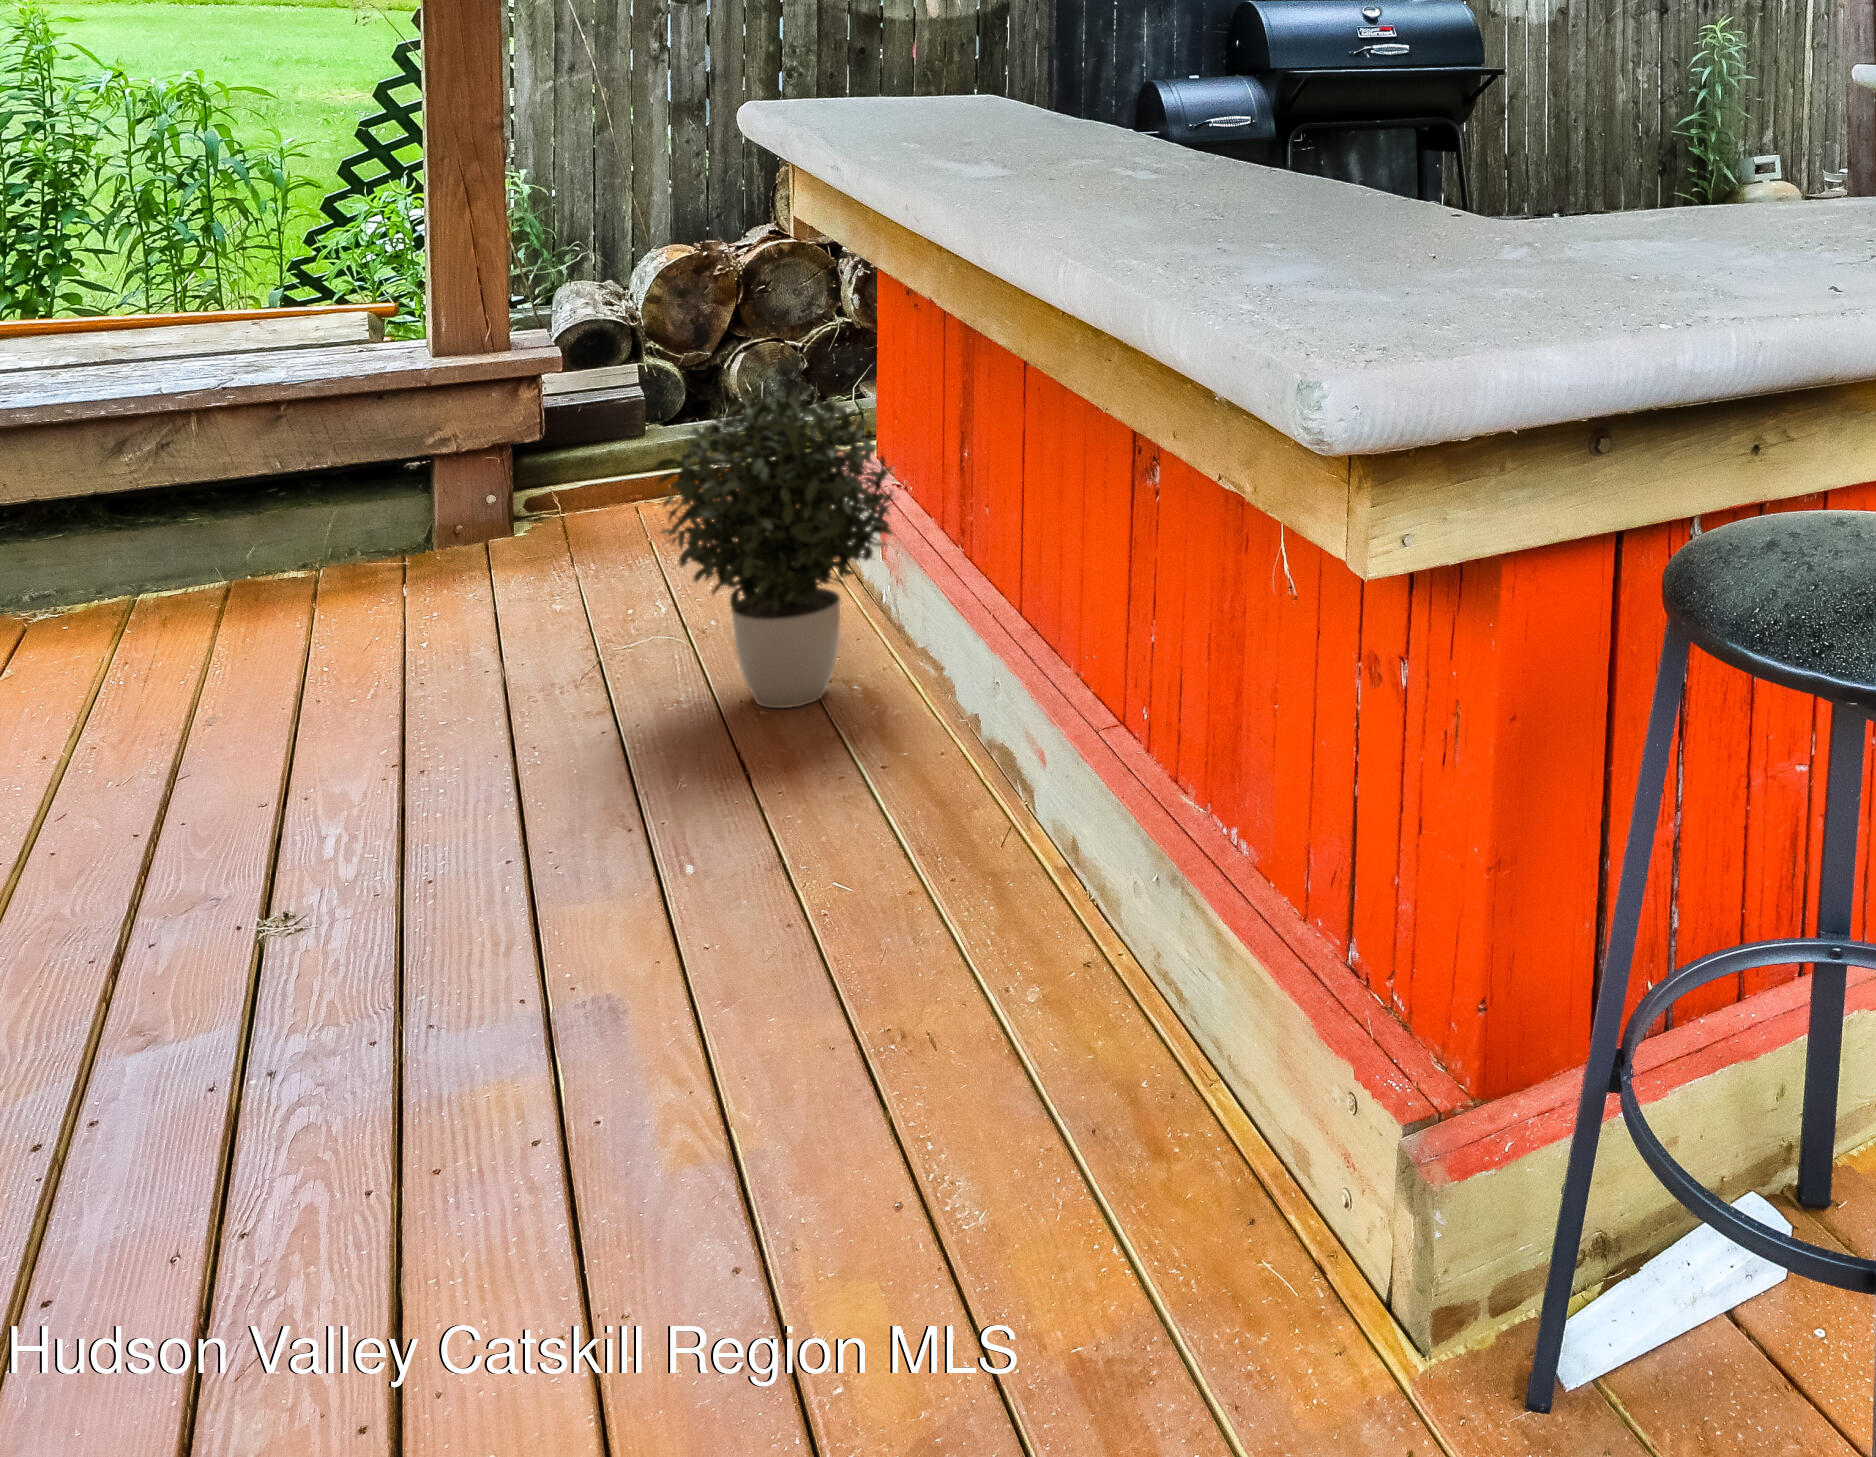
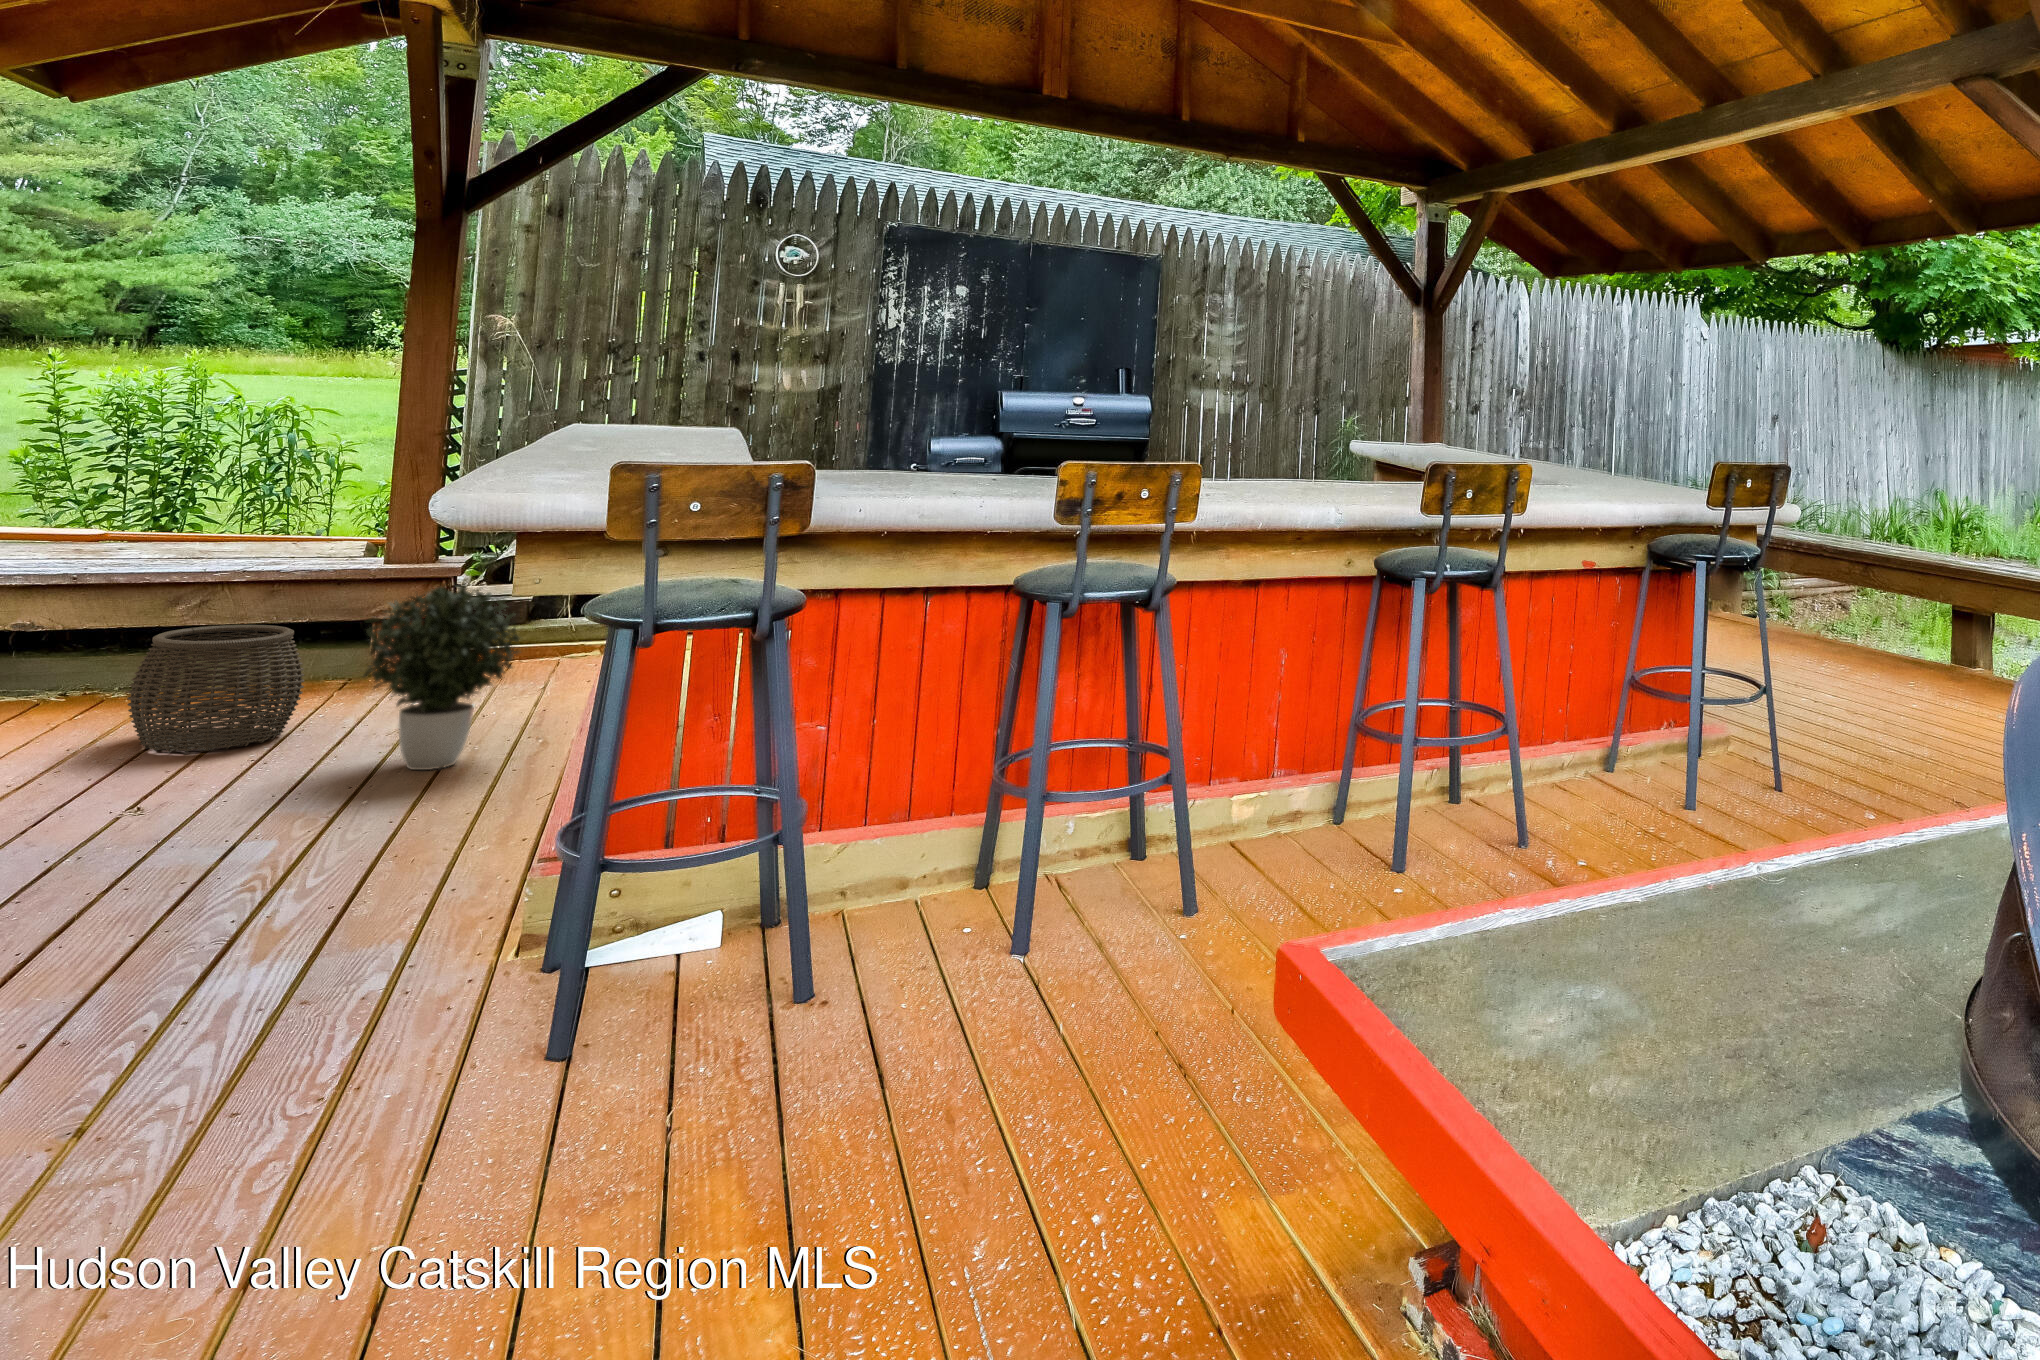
woven basket: none [249,474,510,705] -> present [127,625,304,752]

